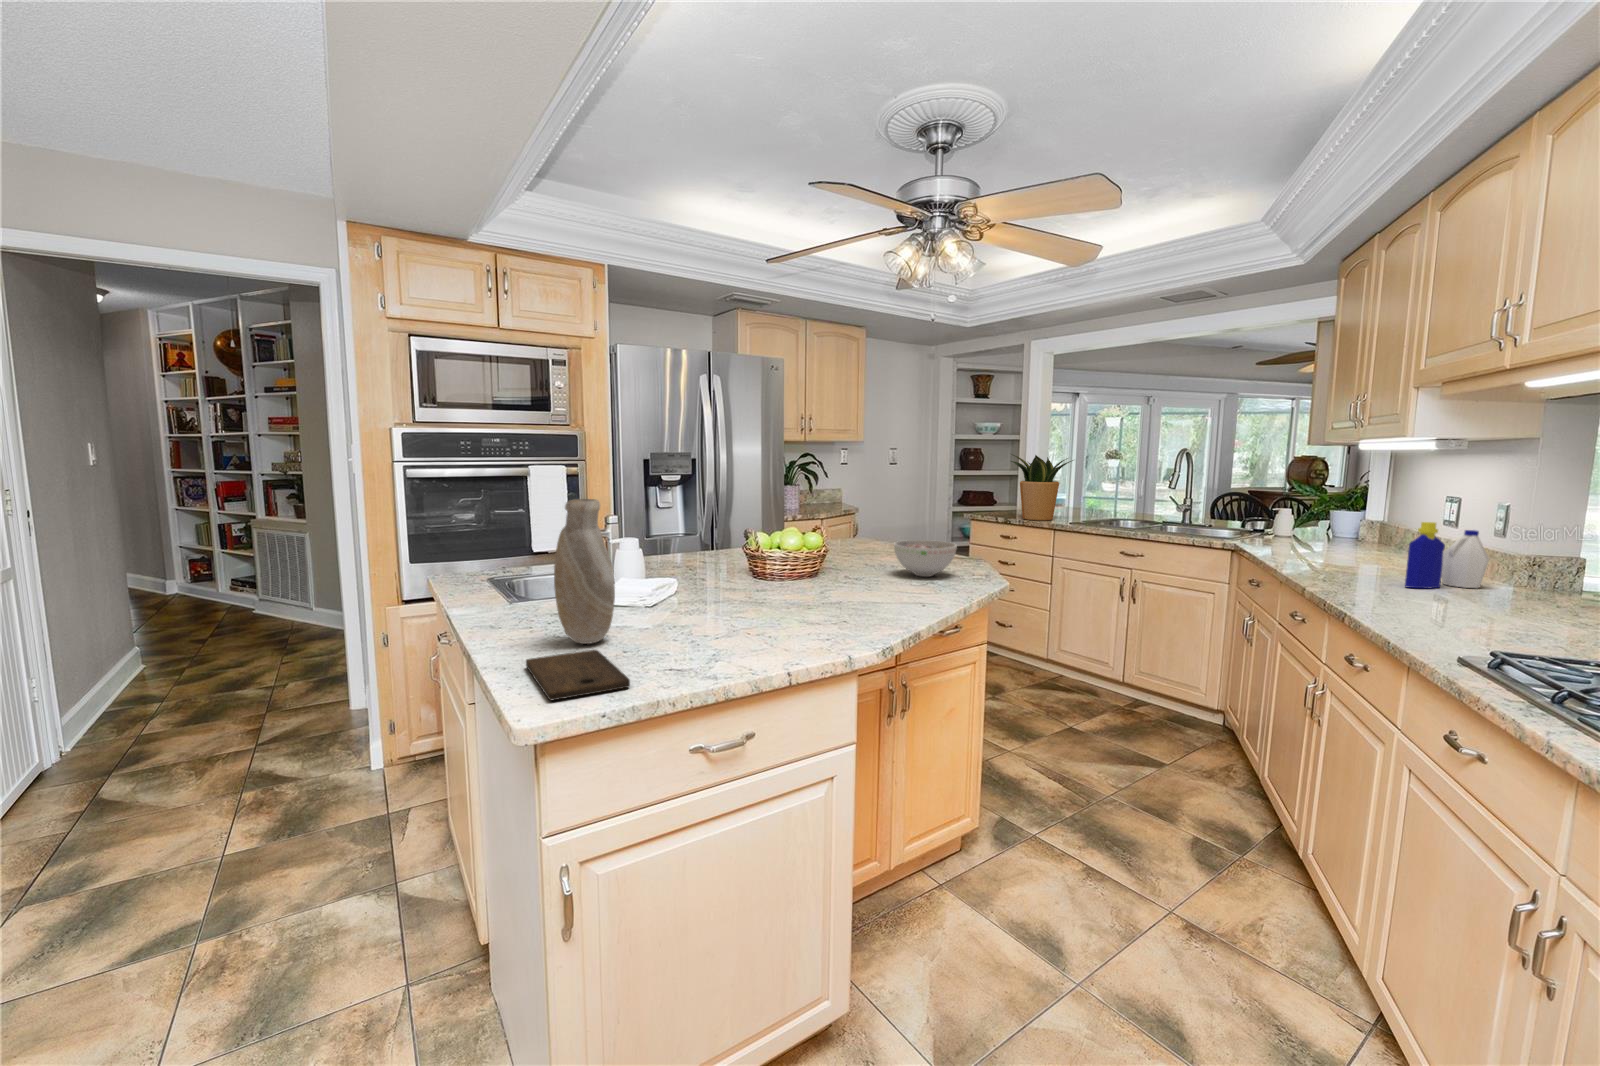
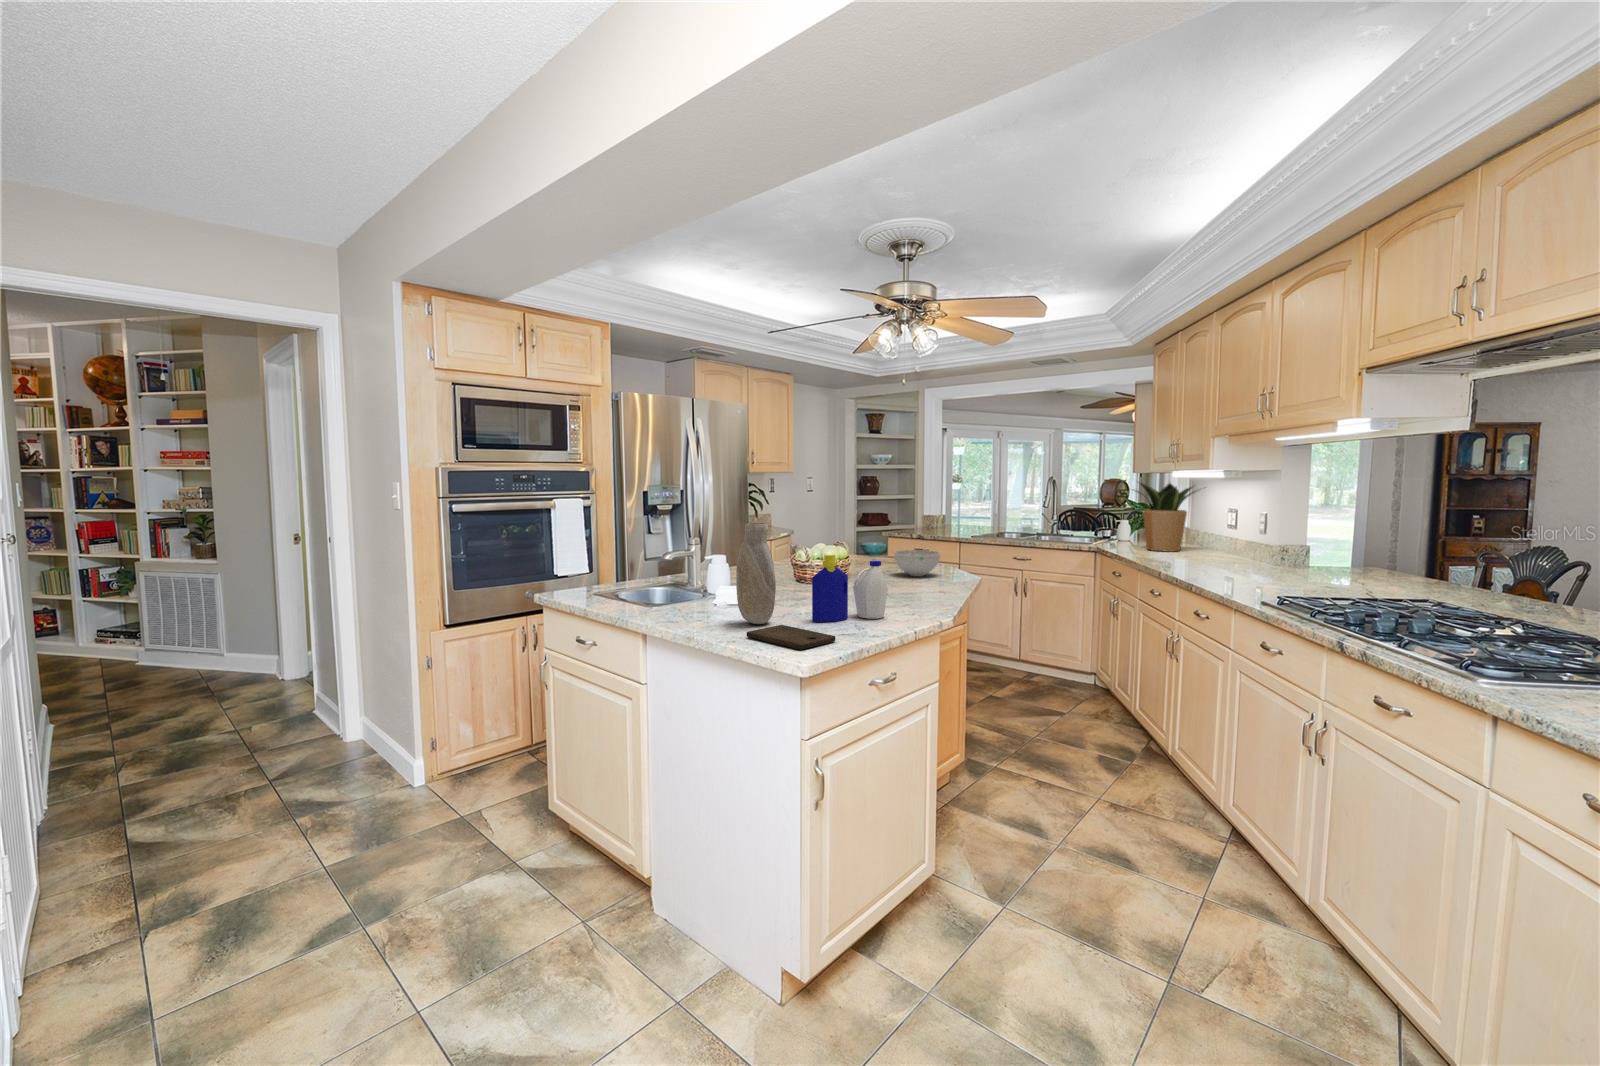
potted plant: present [1011,455,1073,521] -> present [1133,483,1205,552]
bottle: present [1405,522,1489,588] -> present [812,554,888,622]

